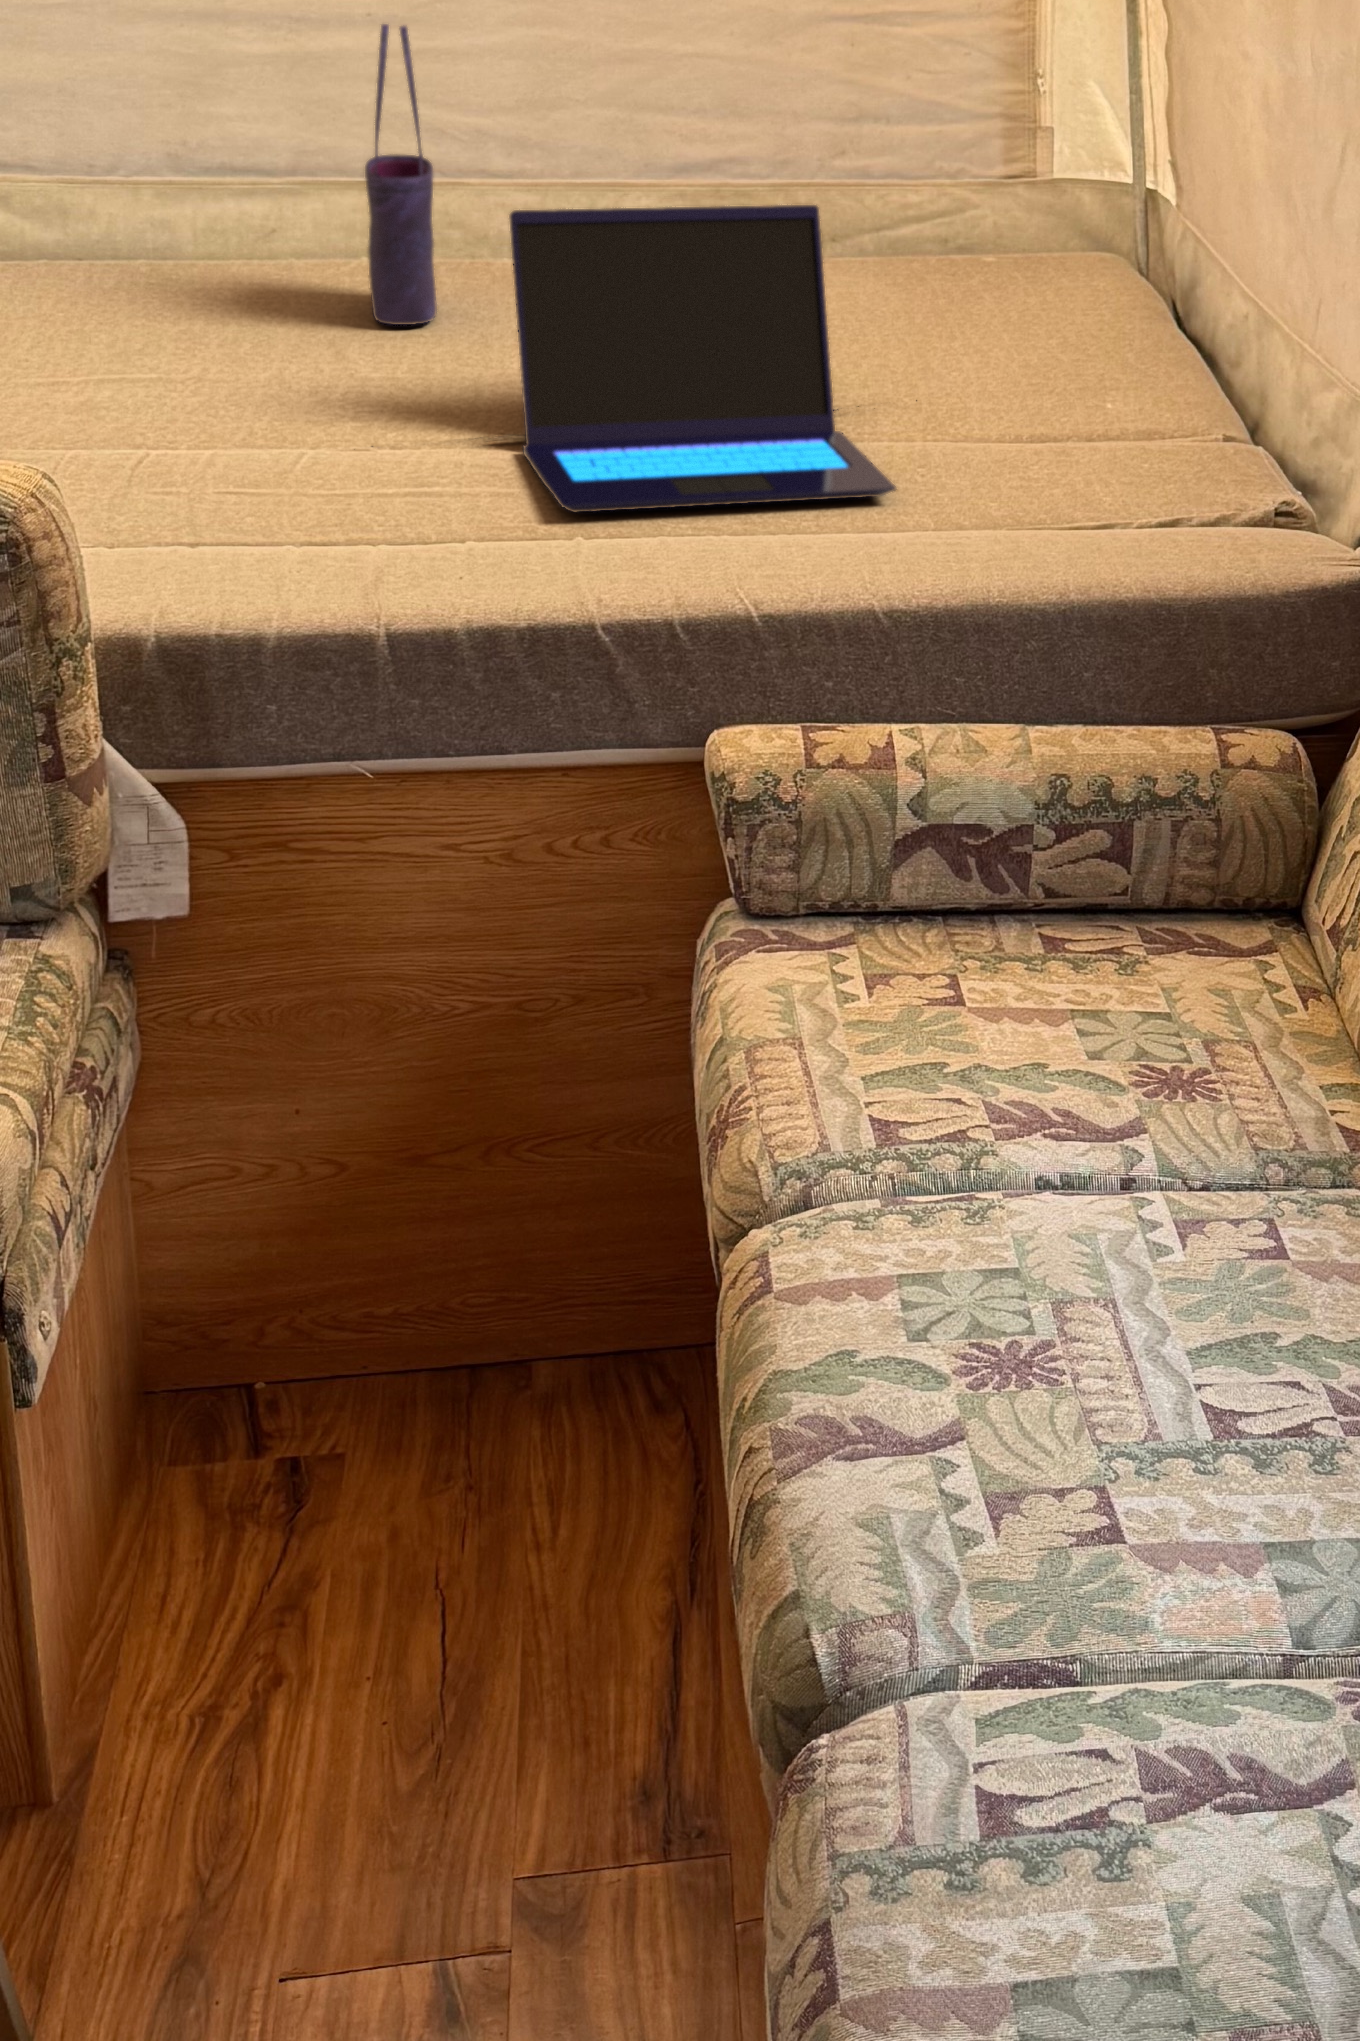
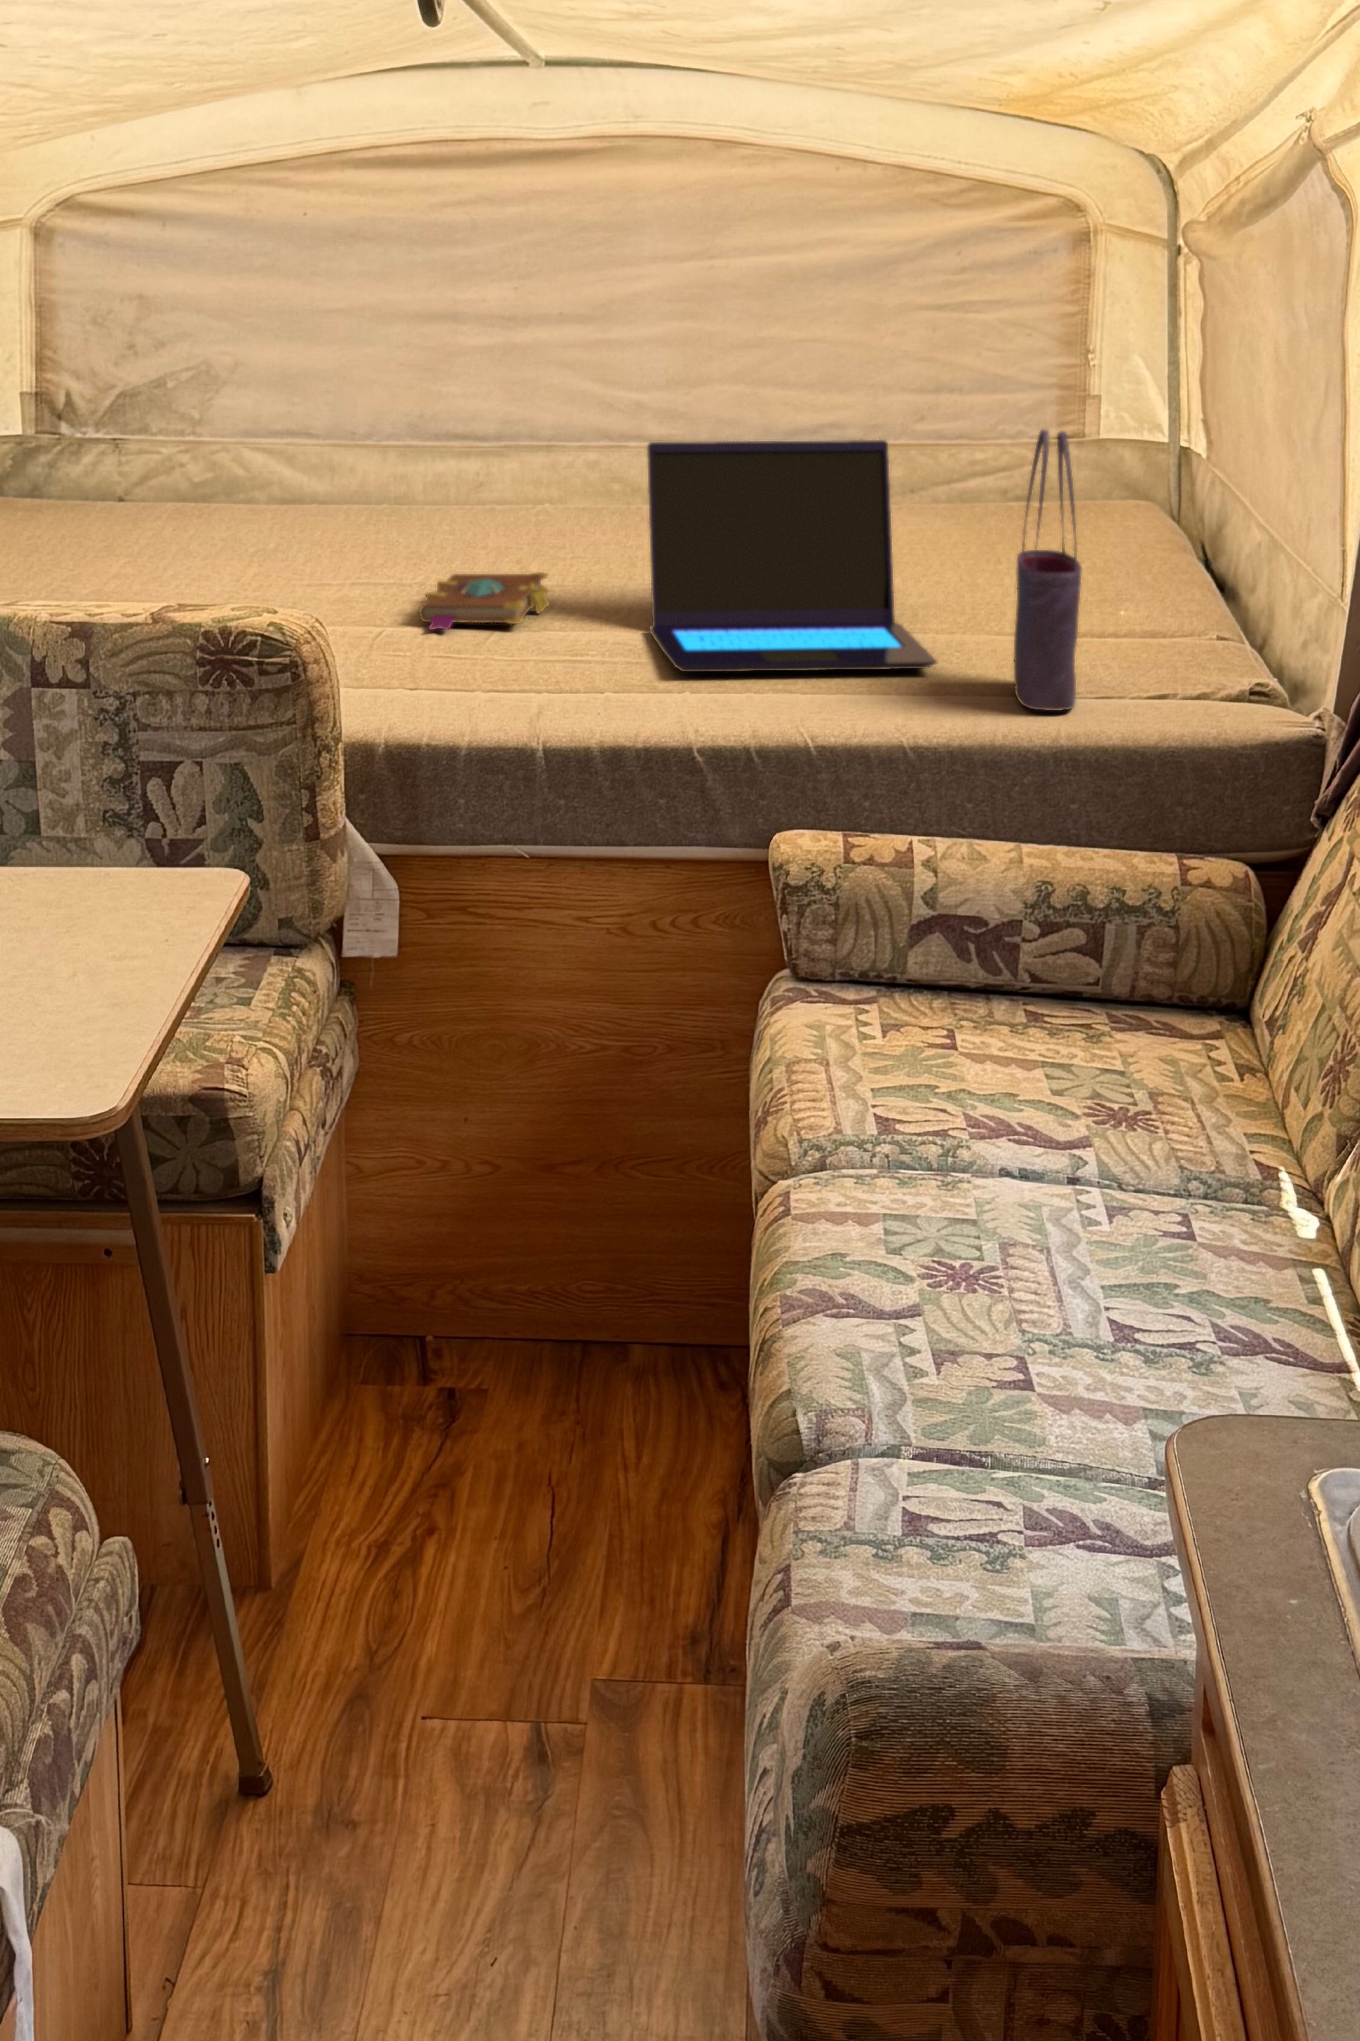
tote bag: present [365,24,437,325] -> present [1014,430,1081,711]
book: none [210,374,387,461] -> present [419,572,549,630]

